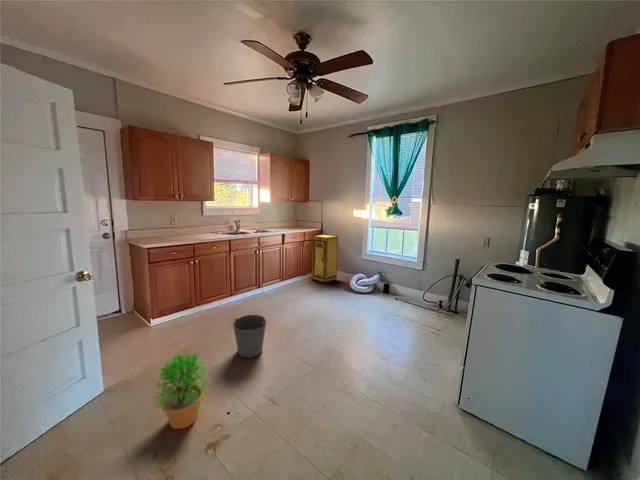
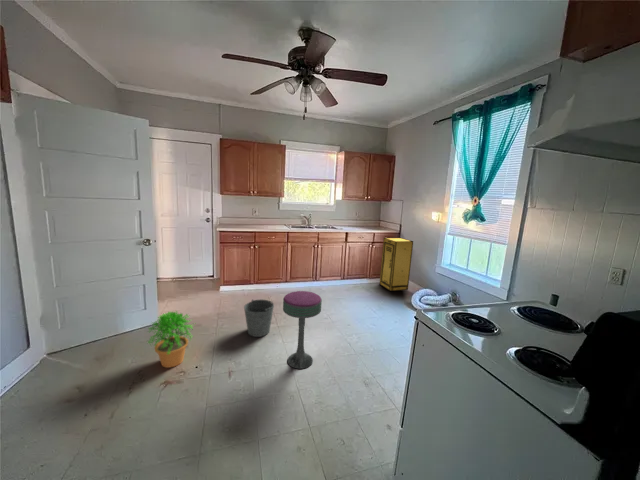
bar stool: none [300,293,338,368] -> present [283,291,322,369]

